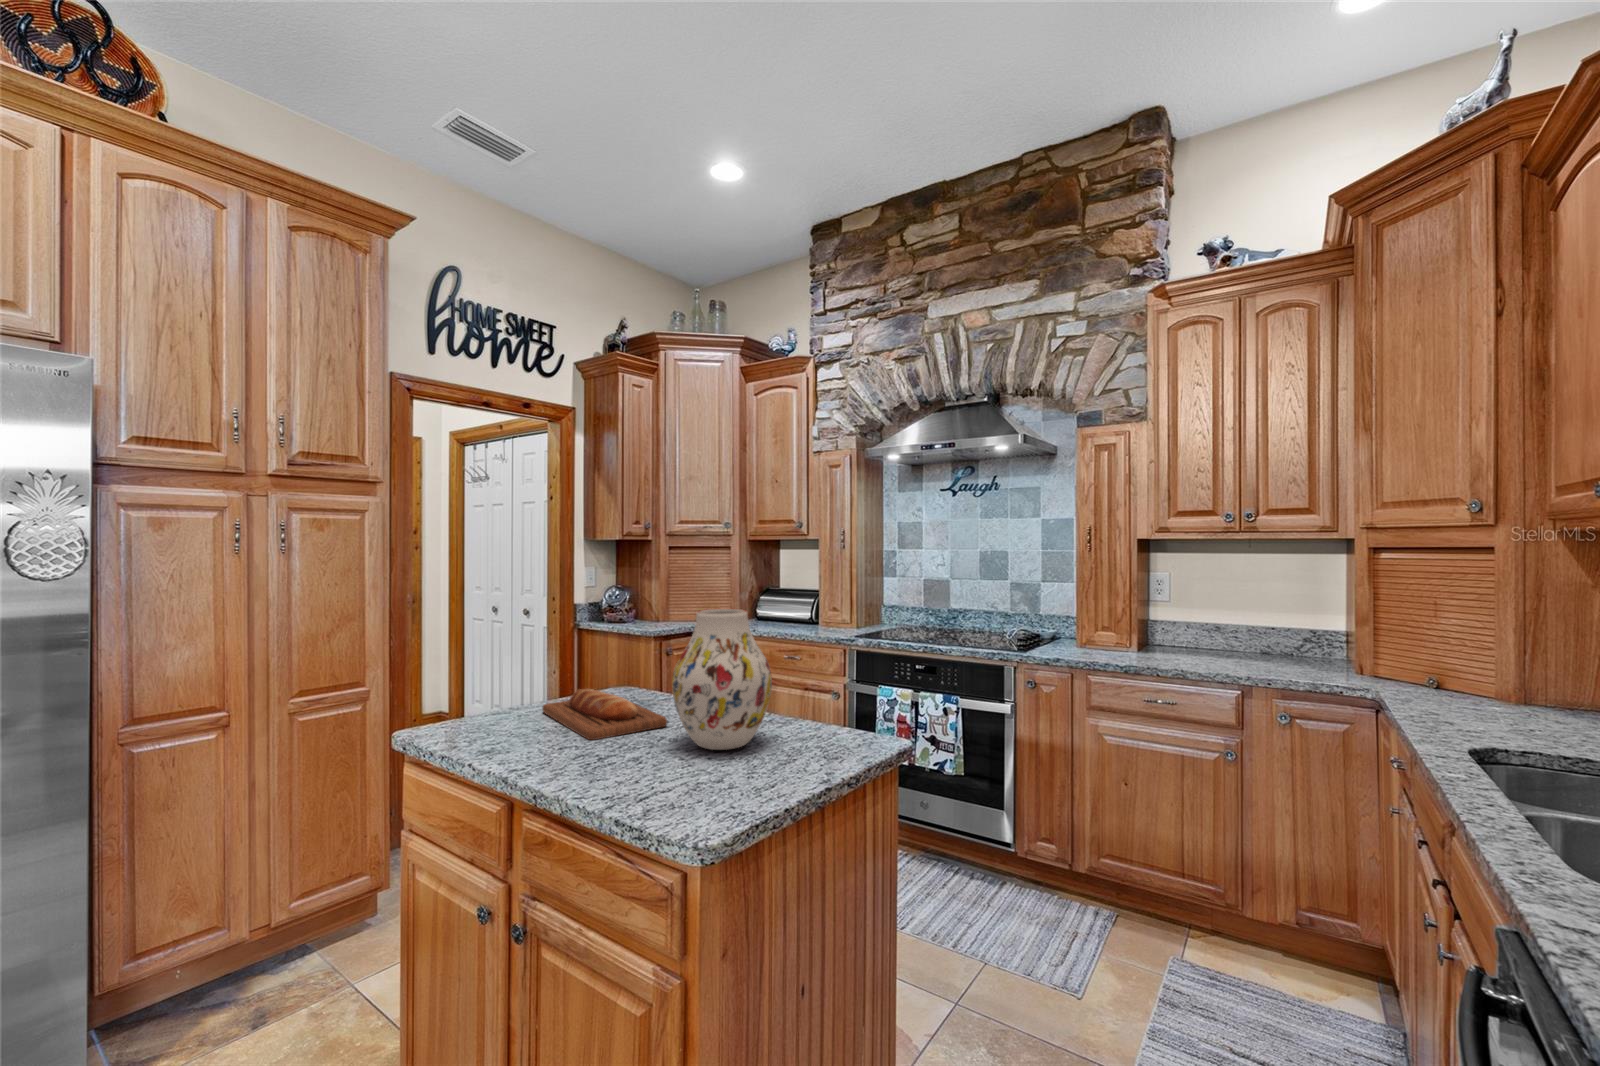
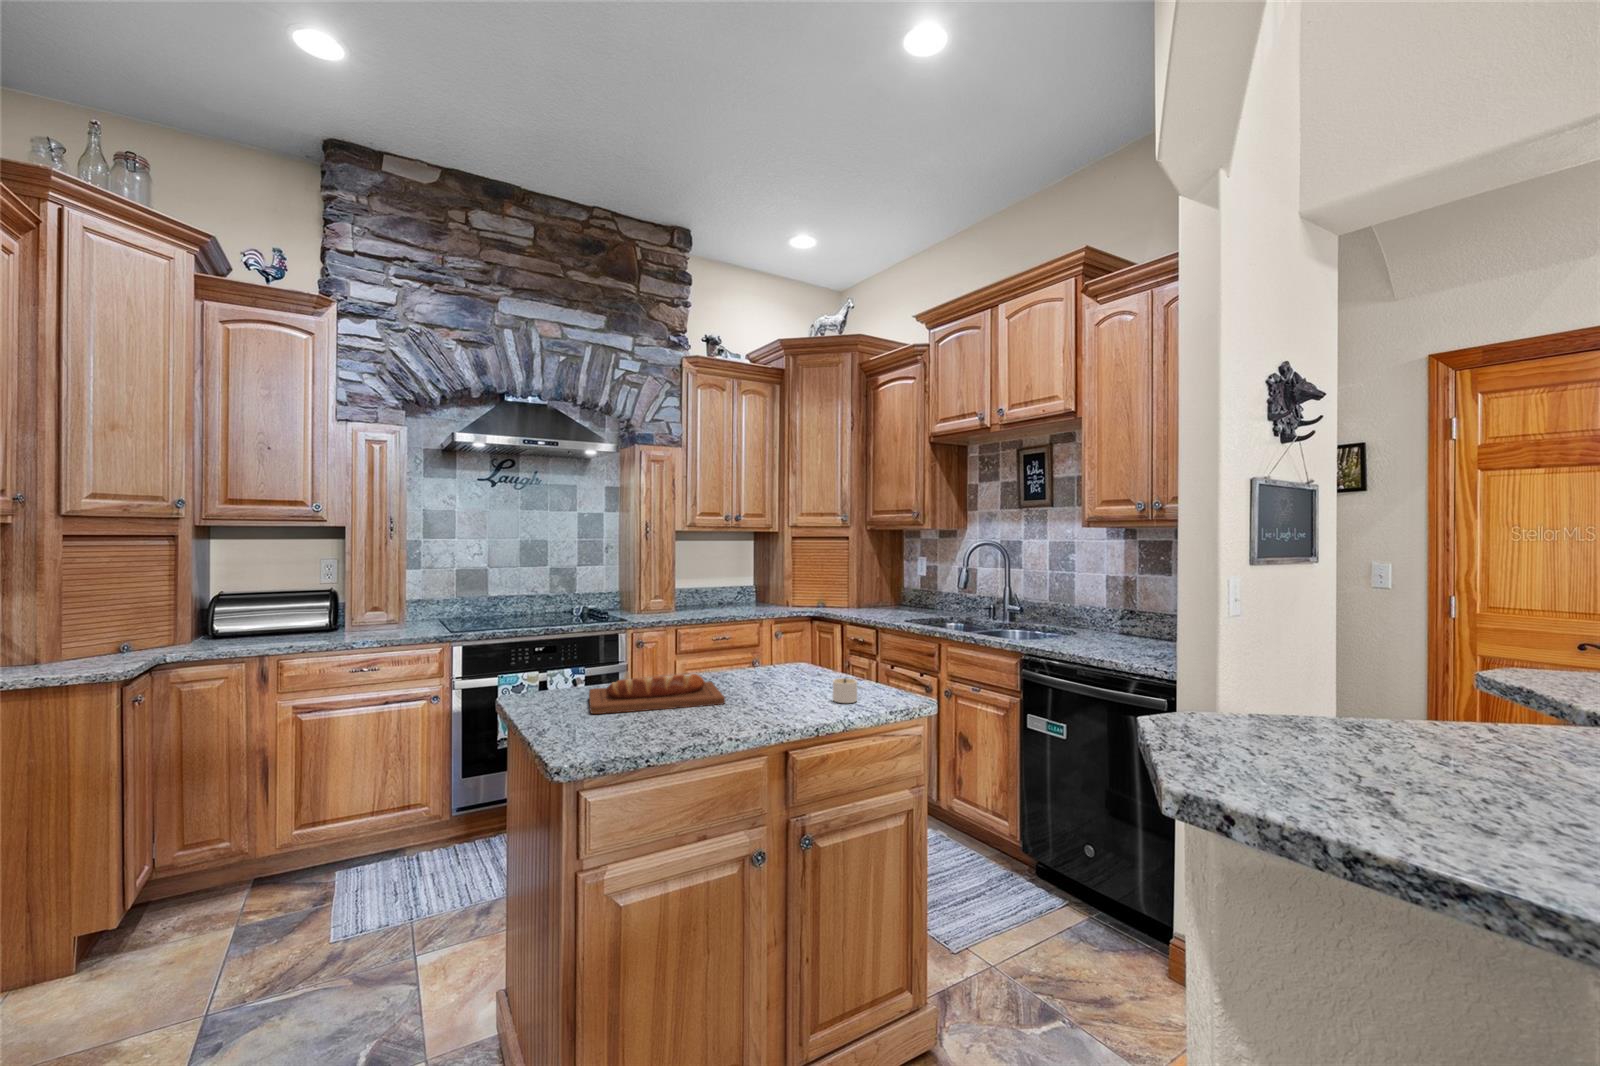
vase: present [672,609,772,750] -> none [745,583,817,684]
candle: none [595,749,644,789] -> present [833,678,857,703]

